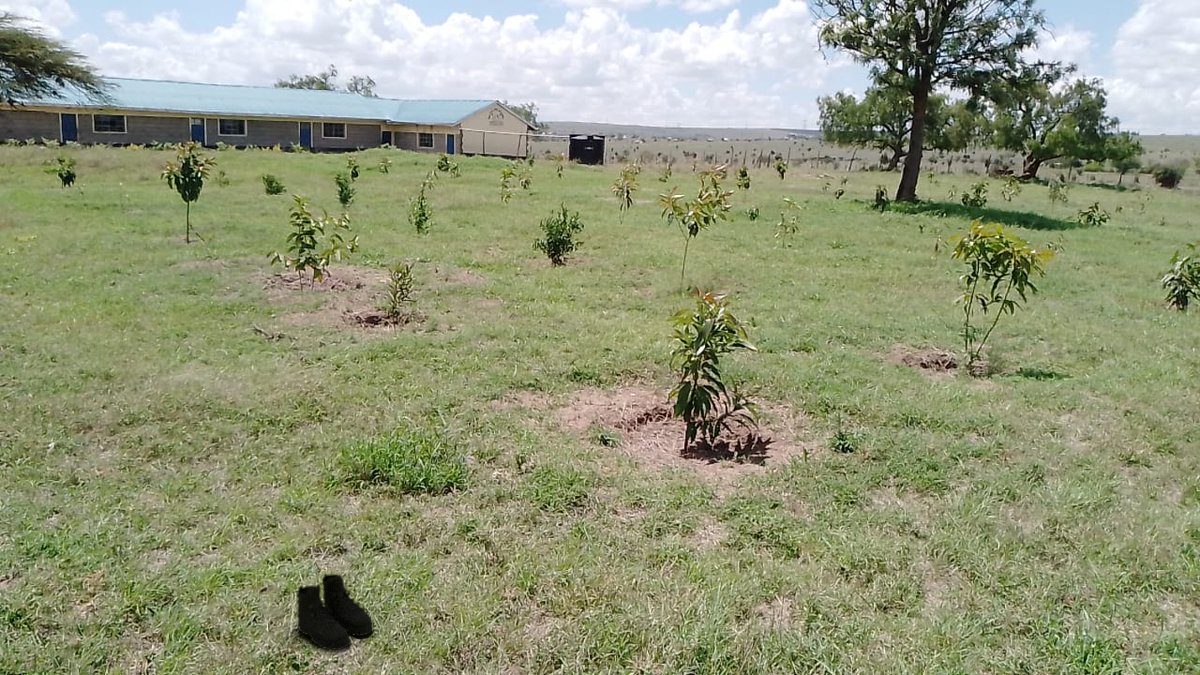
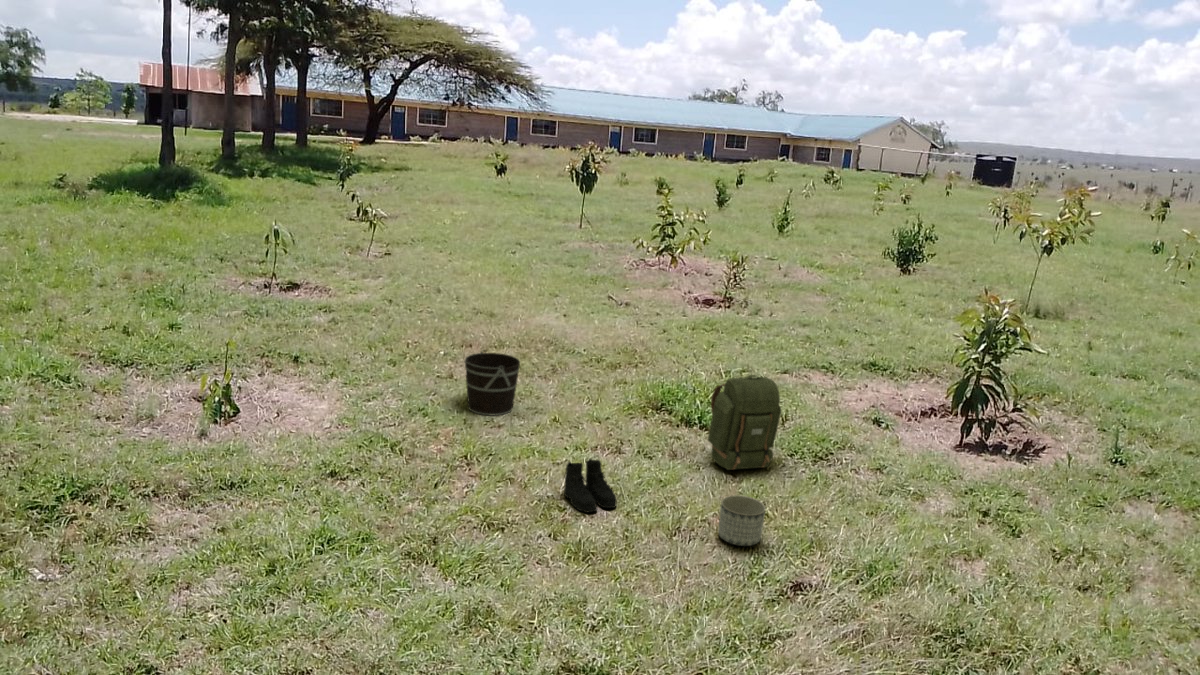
backpack: none [450,424,533,540] -> present [708,375,781,470]
bucket: none [103,442,186,531] -> present [464,352,520,415]
planter: none [508,580,562,644] -> present [718,495,766,546]

